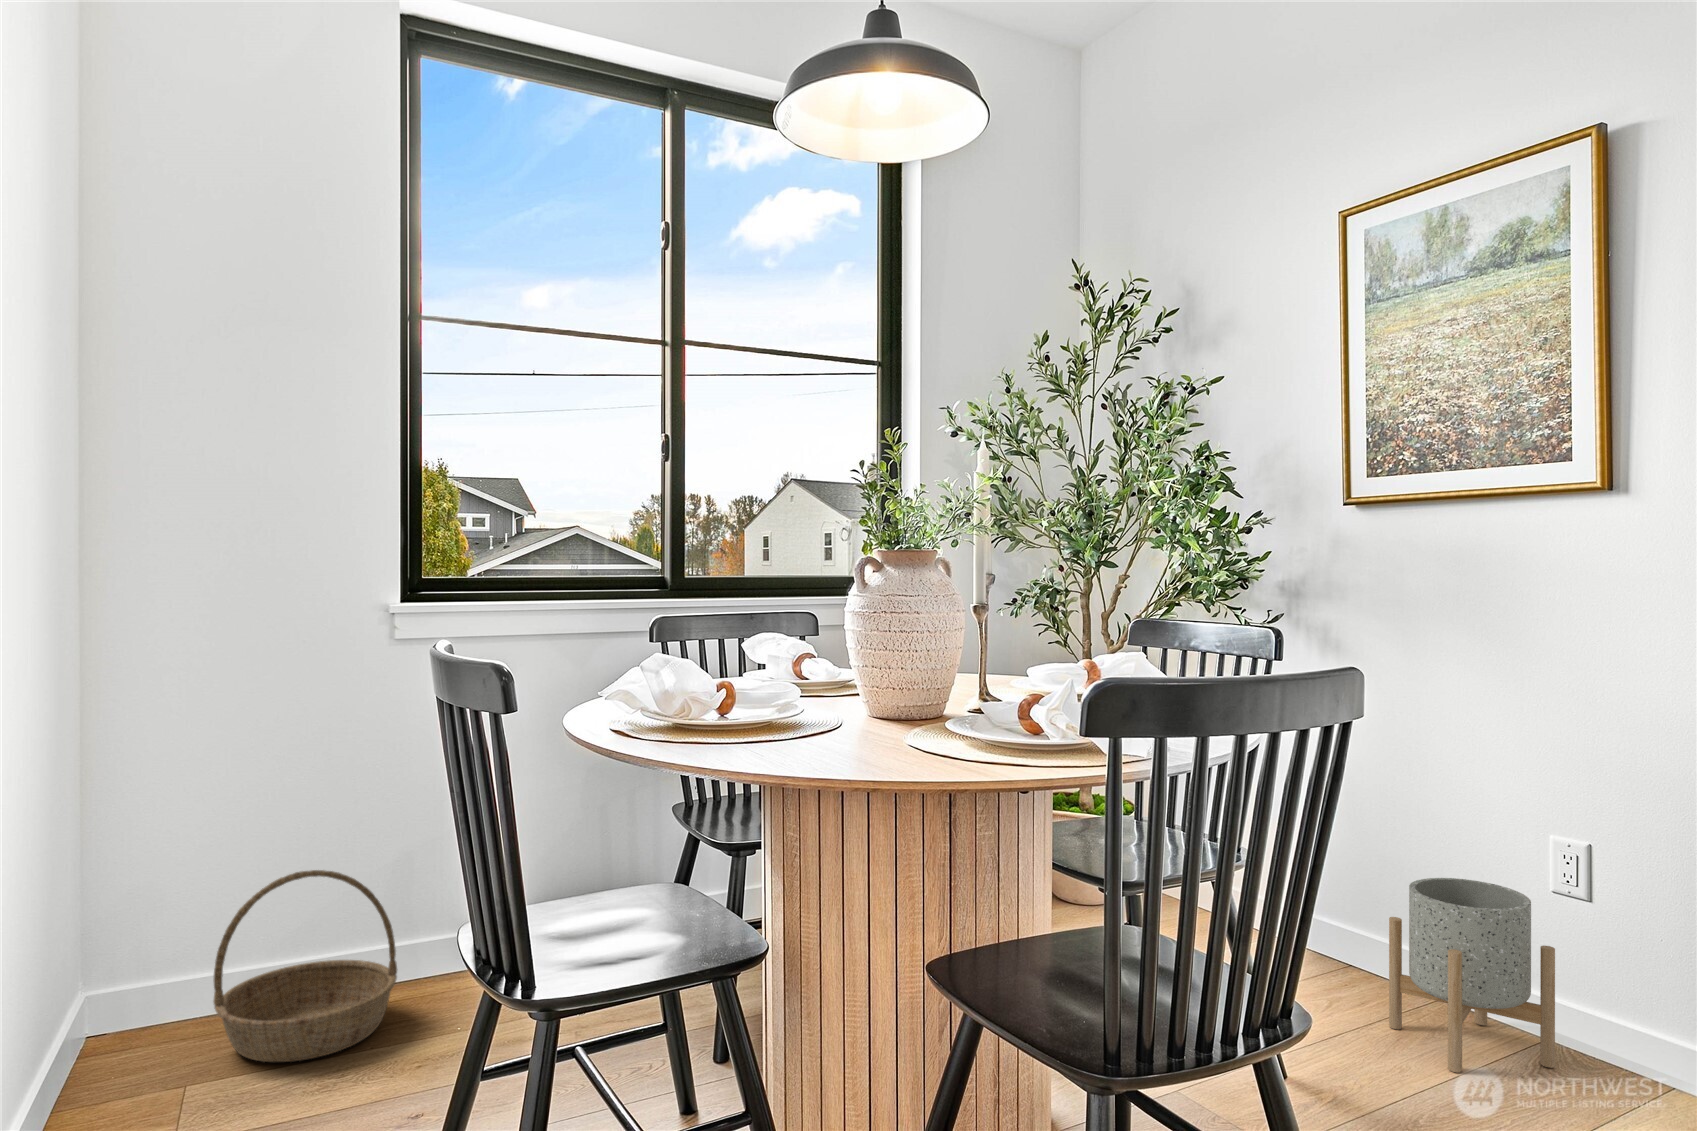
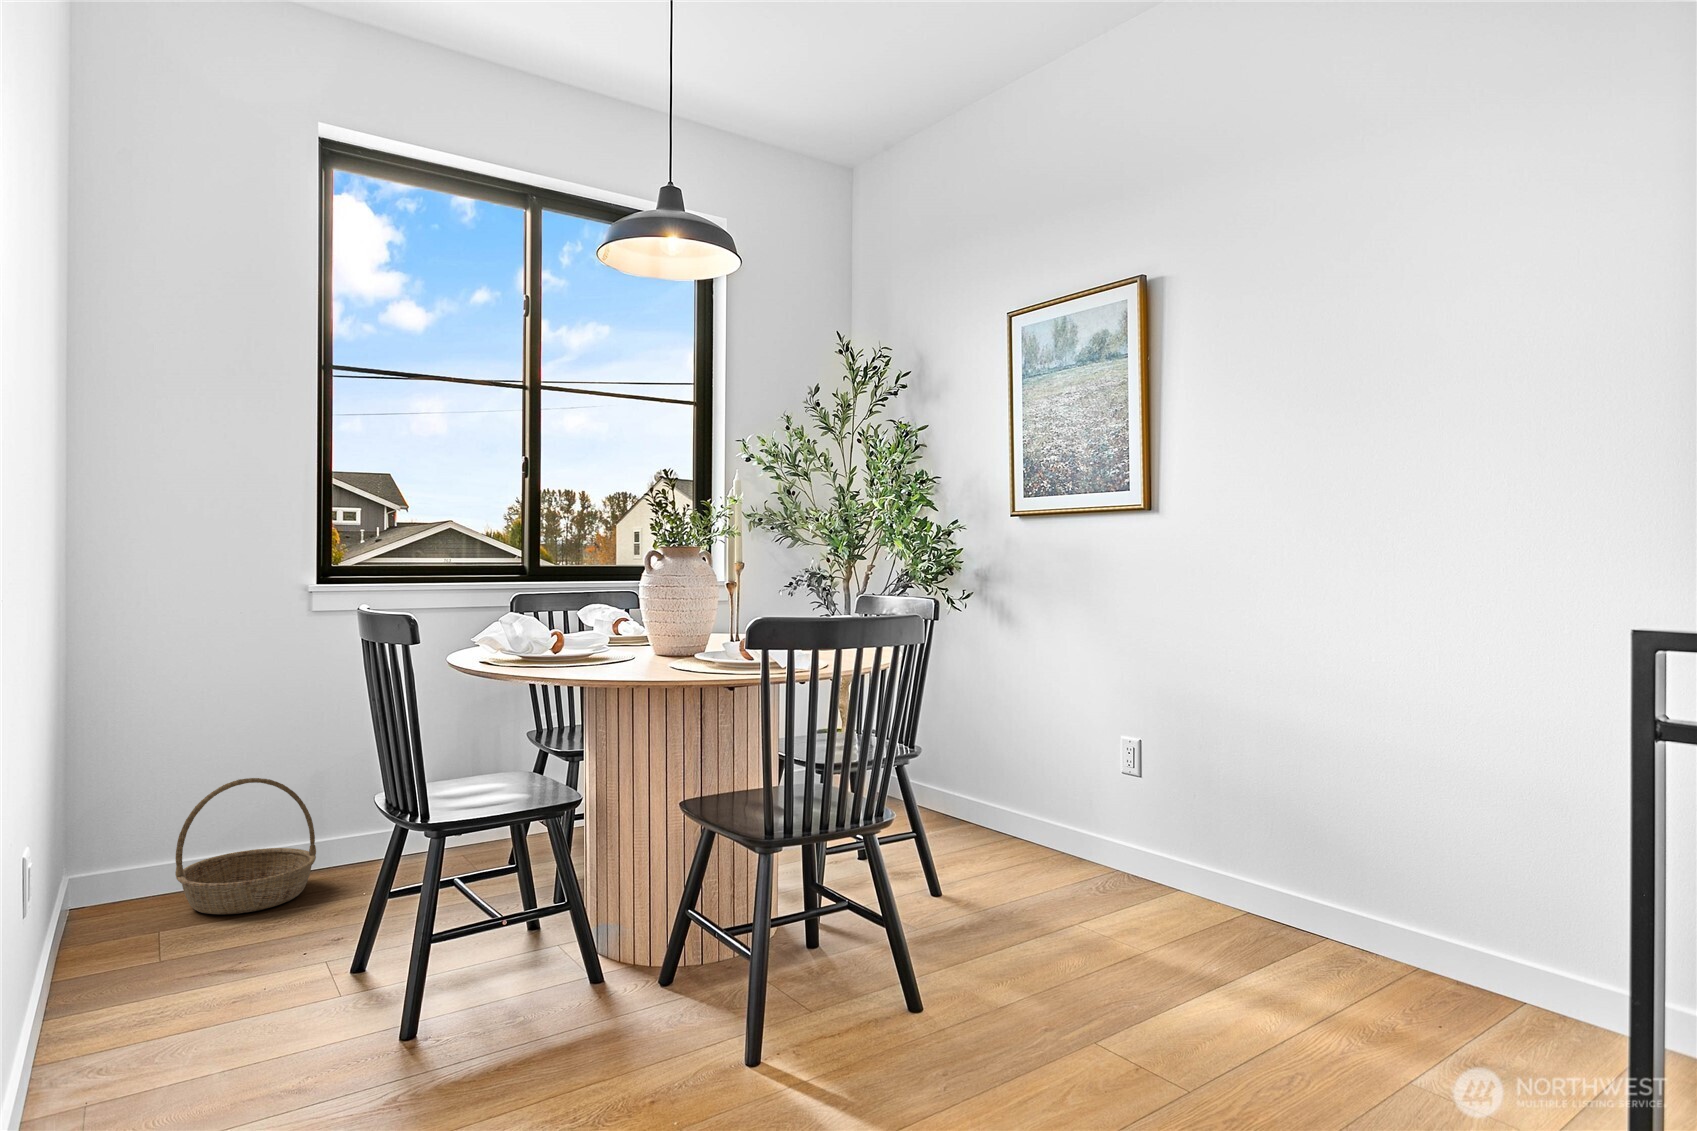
planter: present [1389,878,1555,1073] -> none [1020,766,1113,887]

